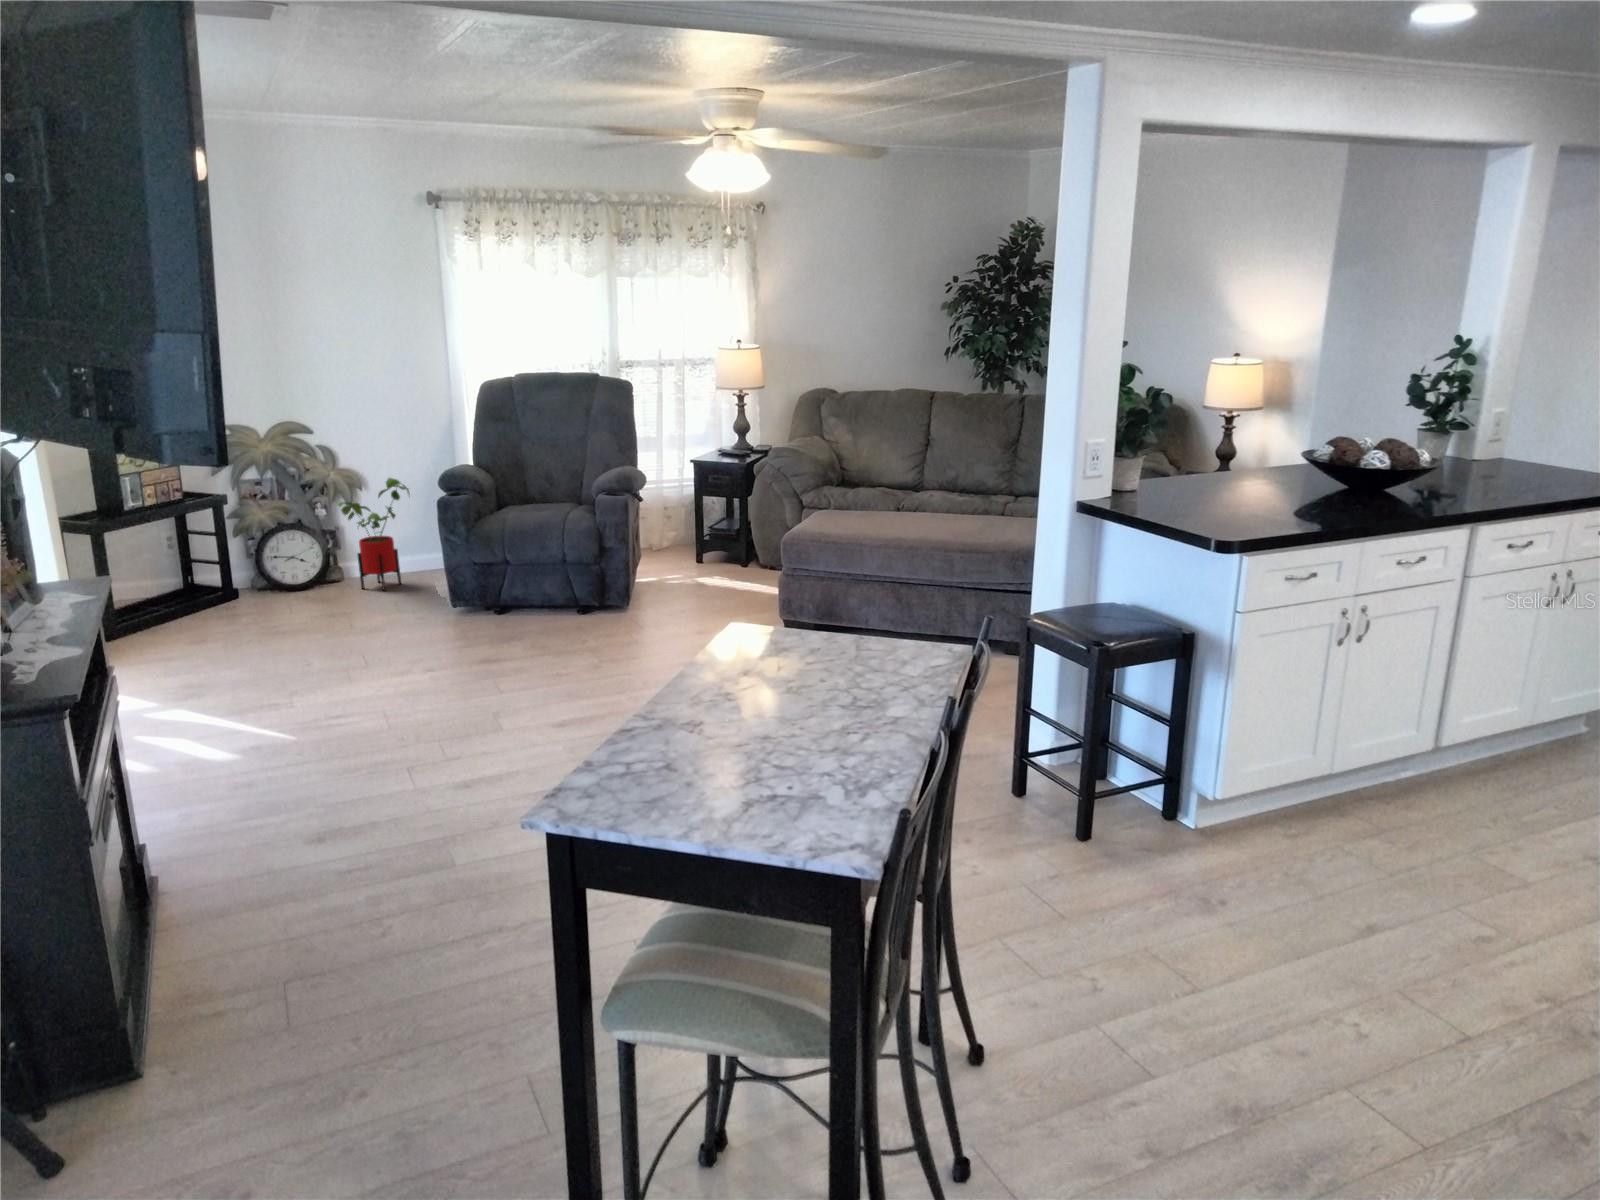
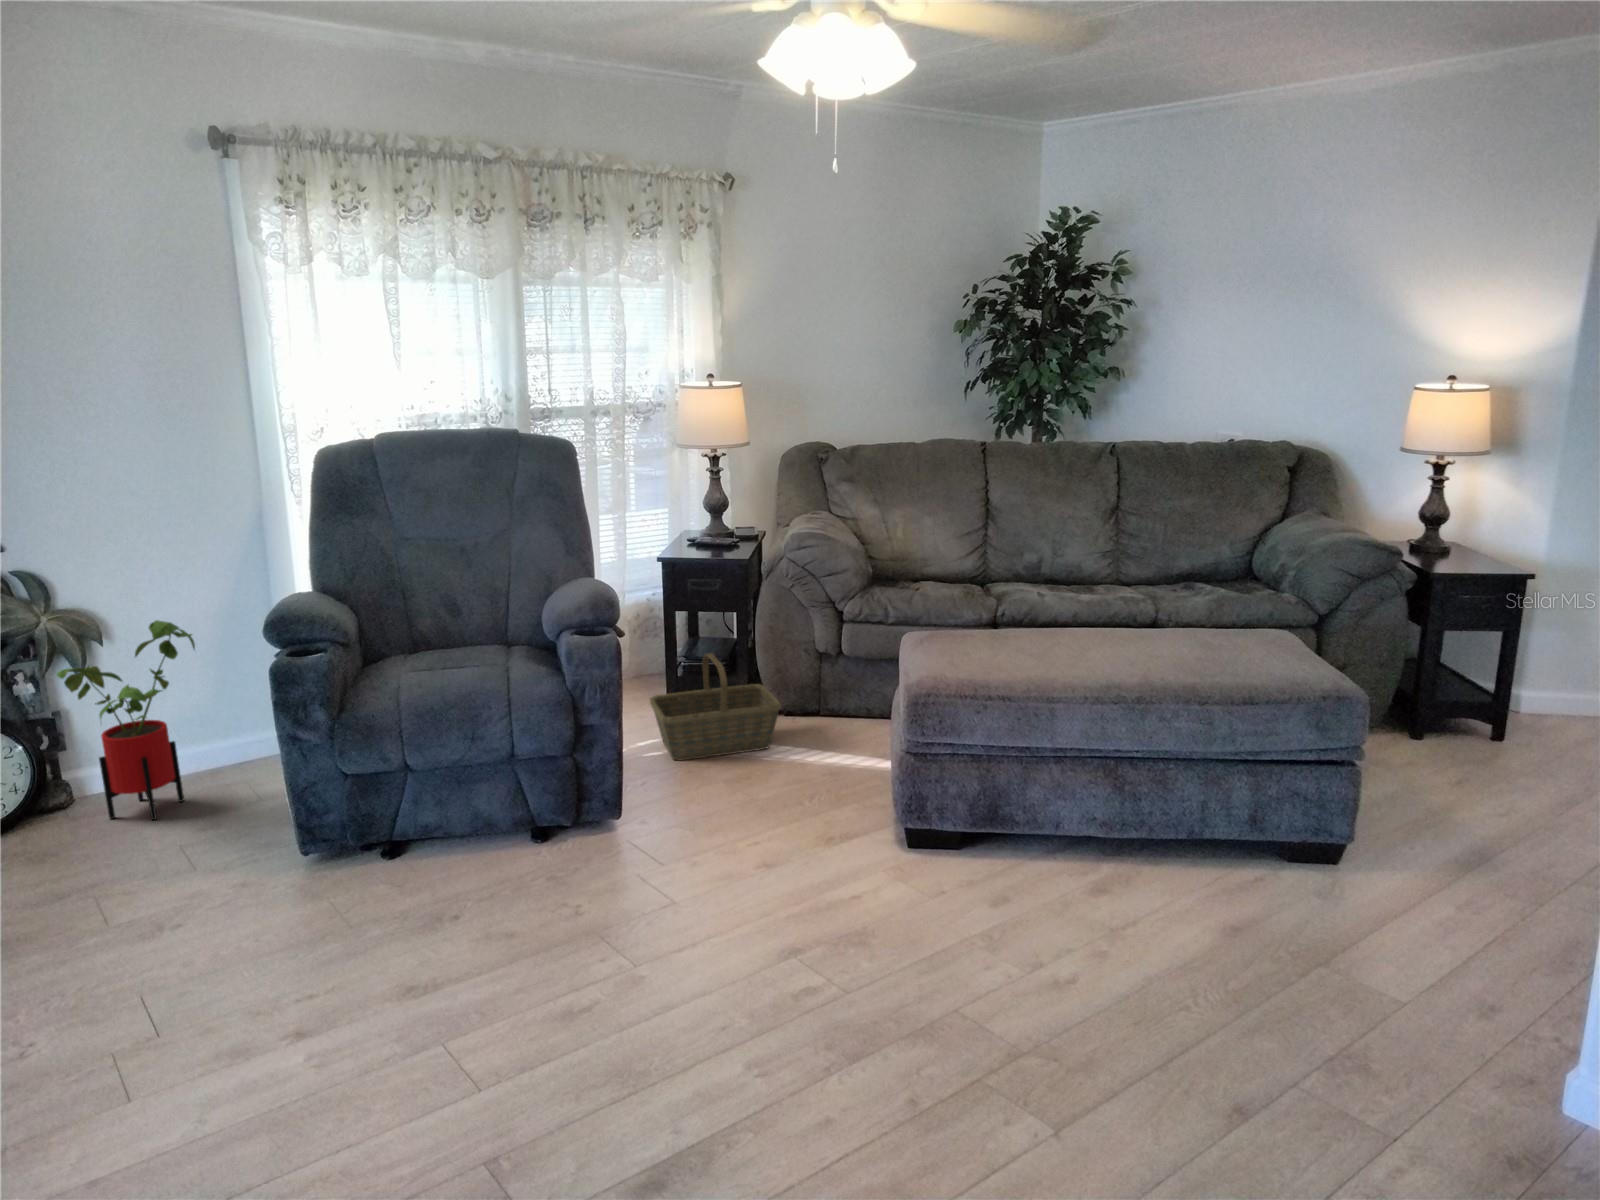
basket: none [674,522,753,586] -> present [650,654,782,760]

